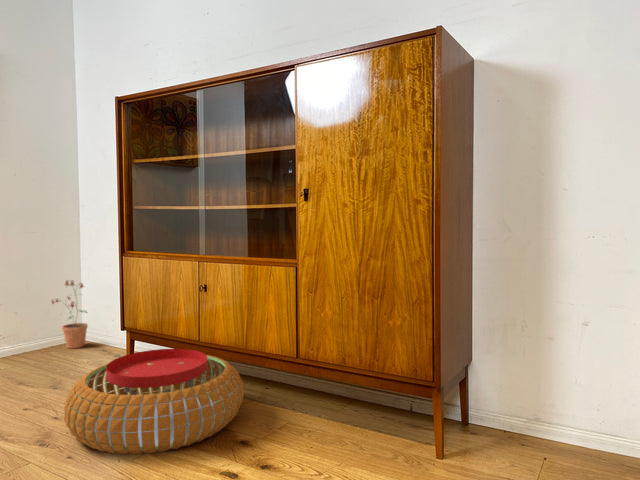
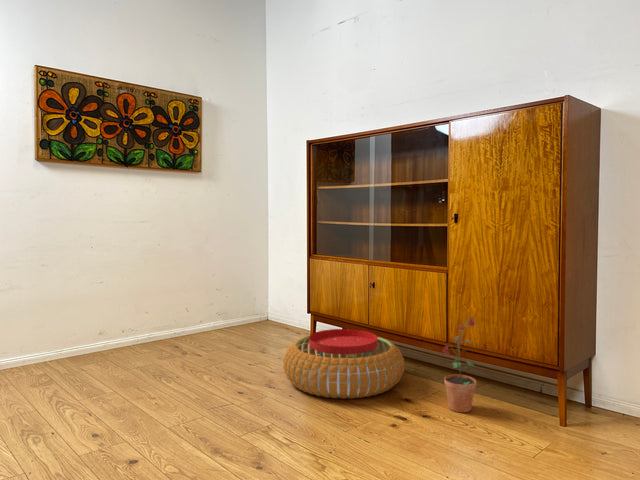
potted plant: present [52,280,88,348] -> present [443,317,476,412]

